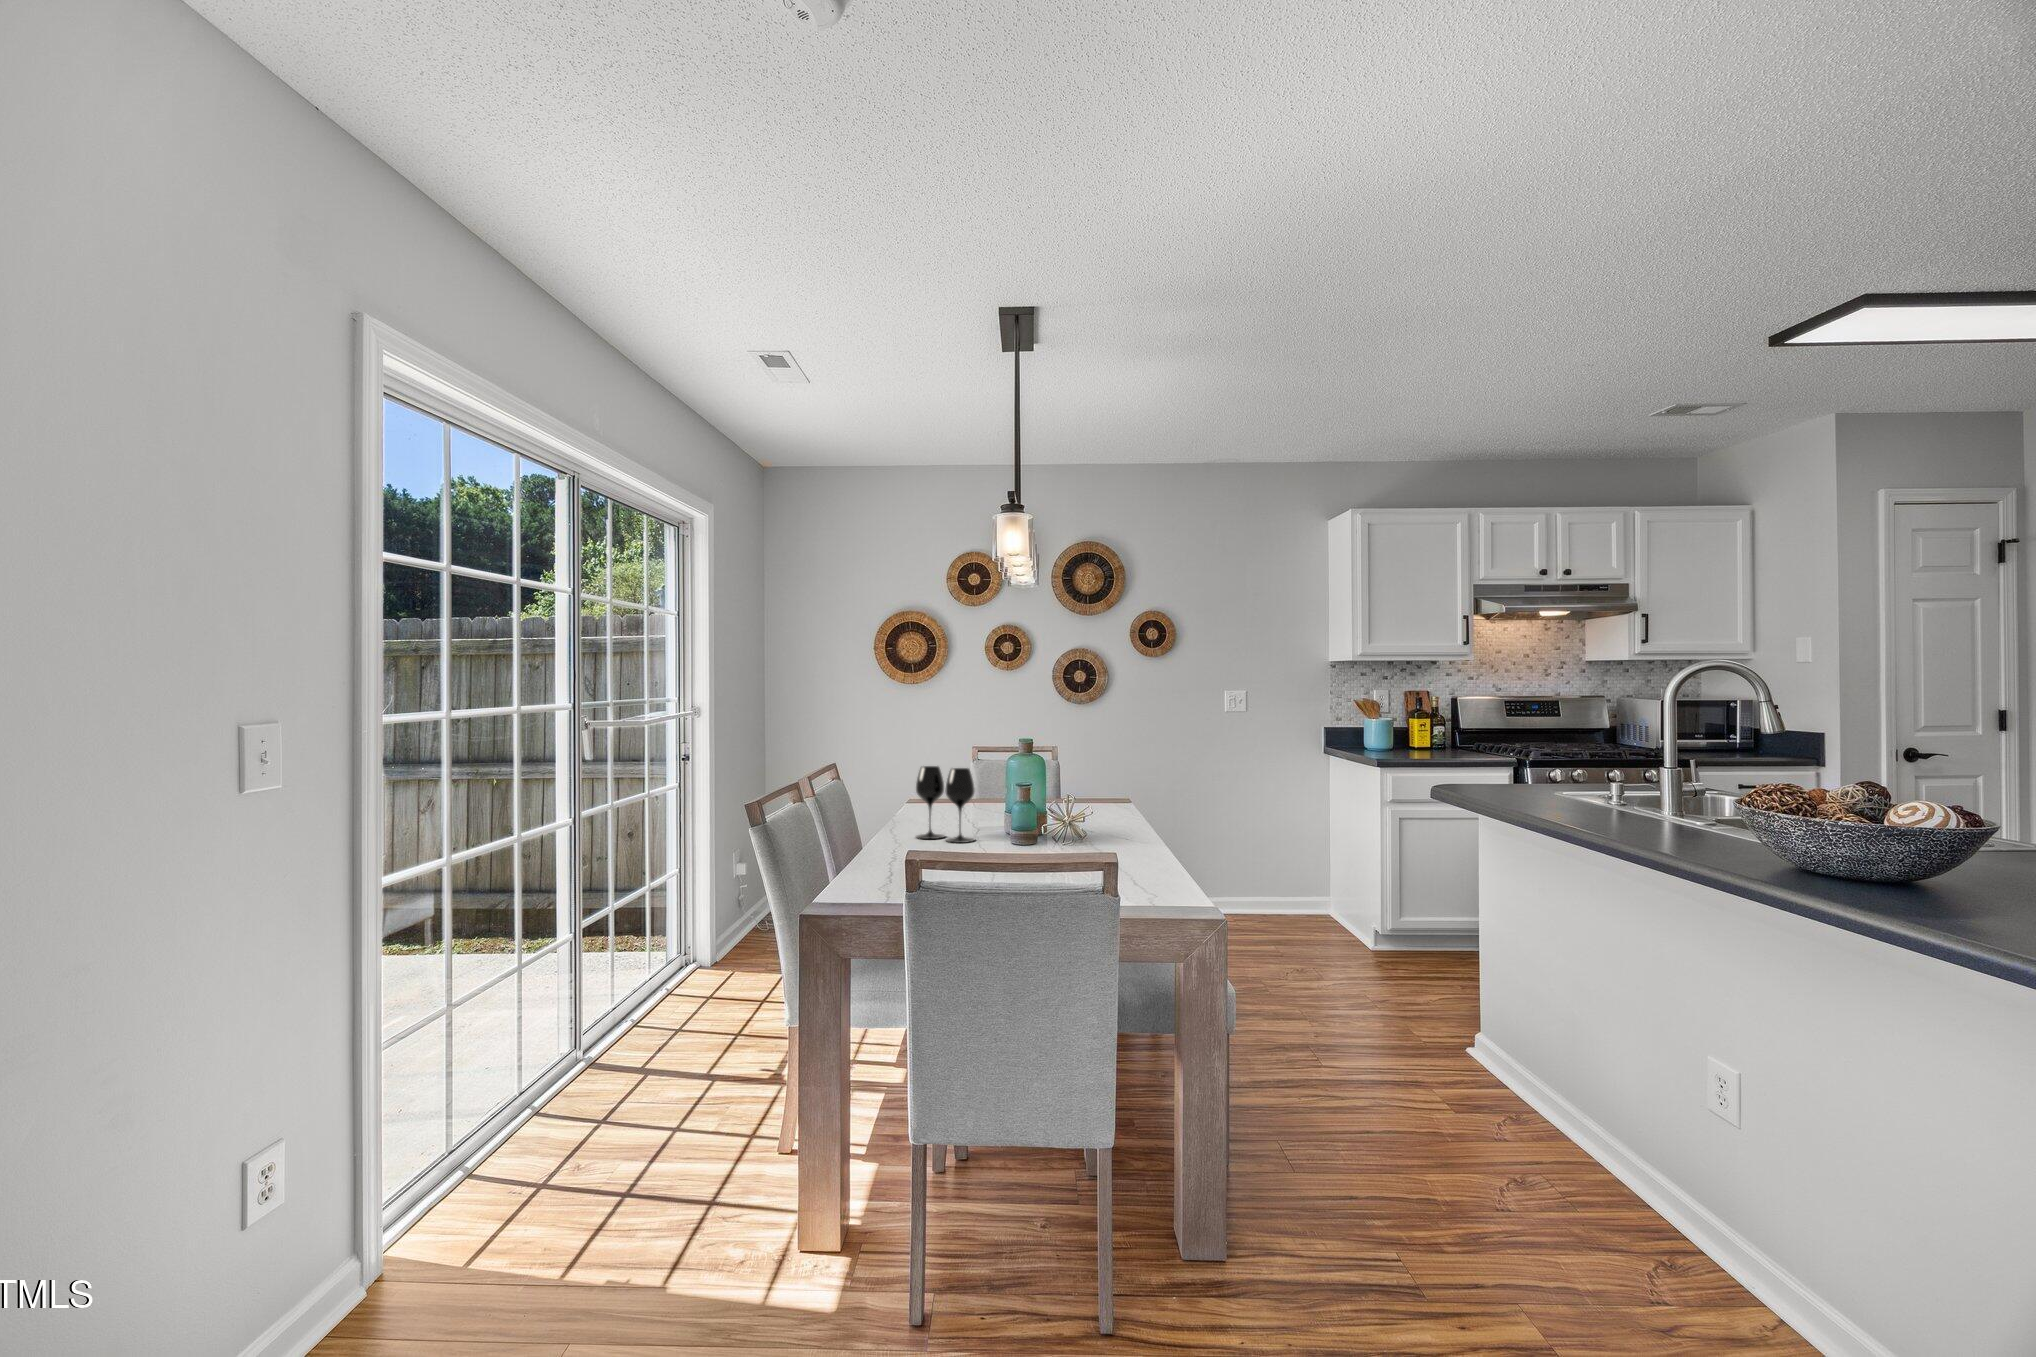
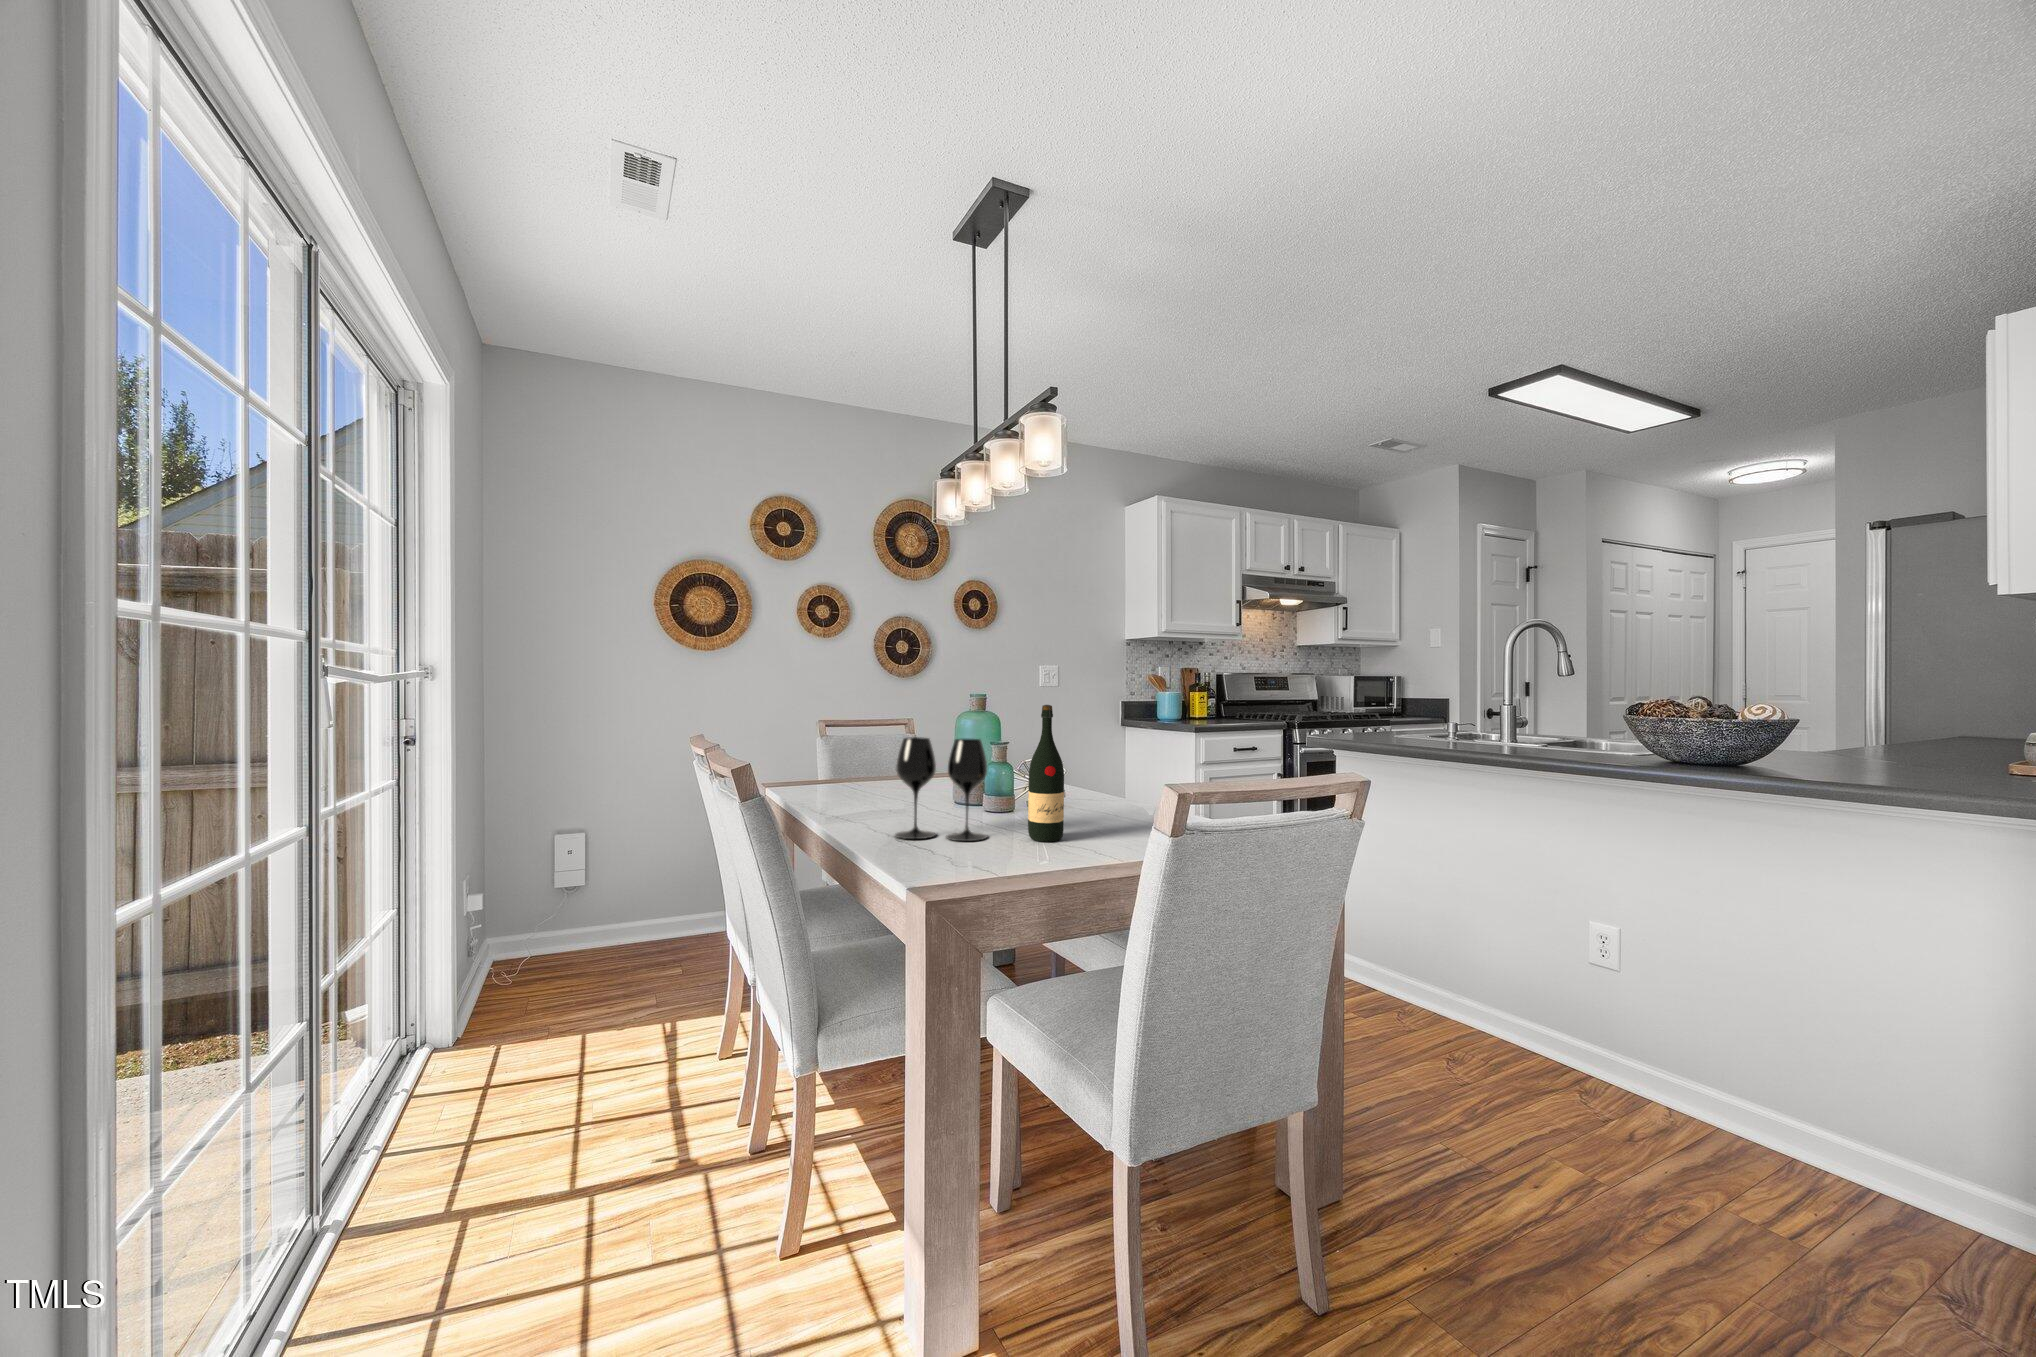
wine bottle: none [996,744,1022,847] -> present [1028,705,1064,842]

